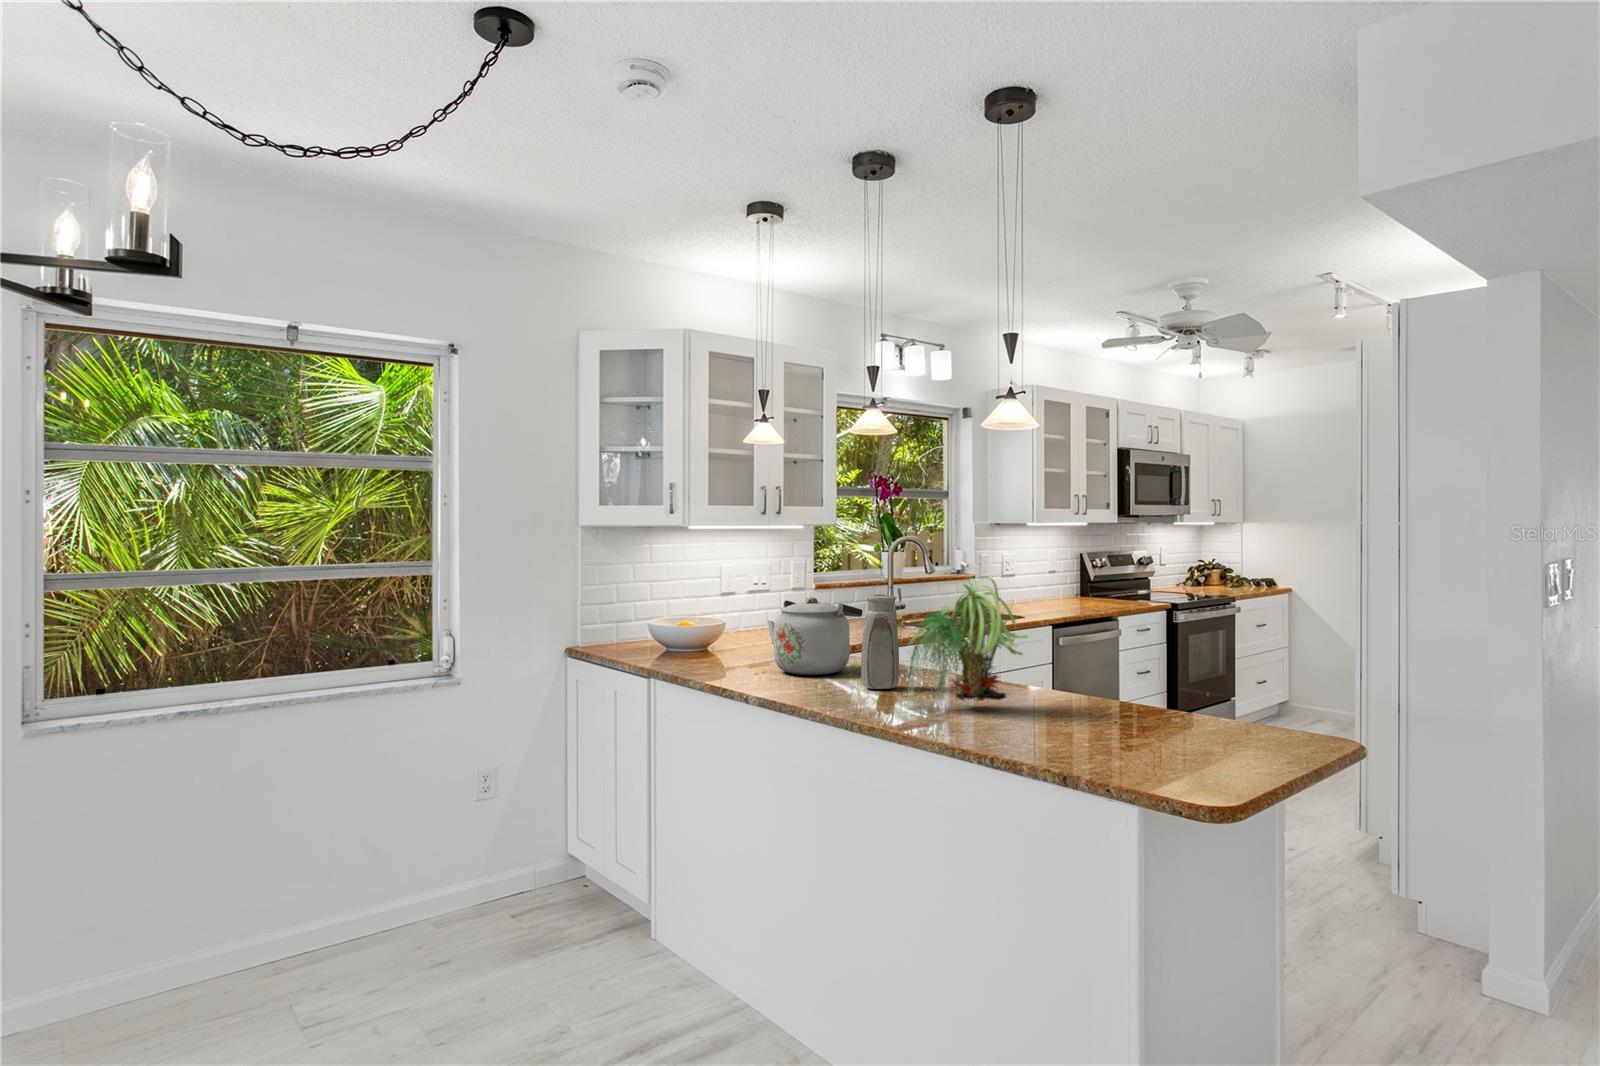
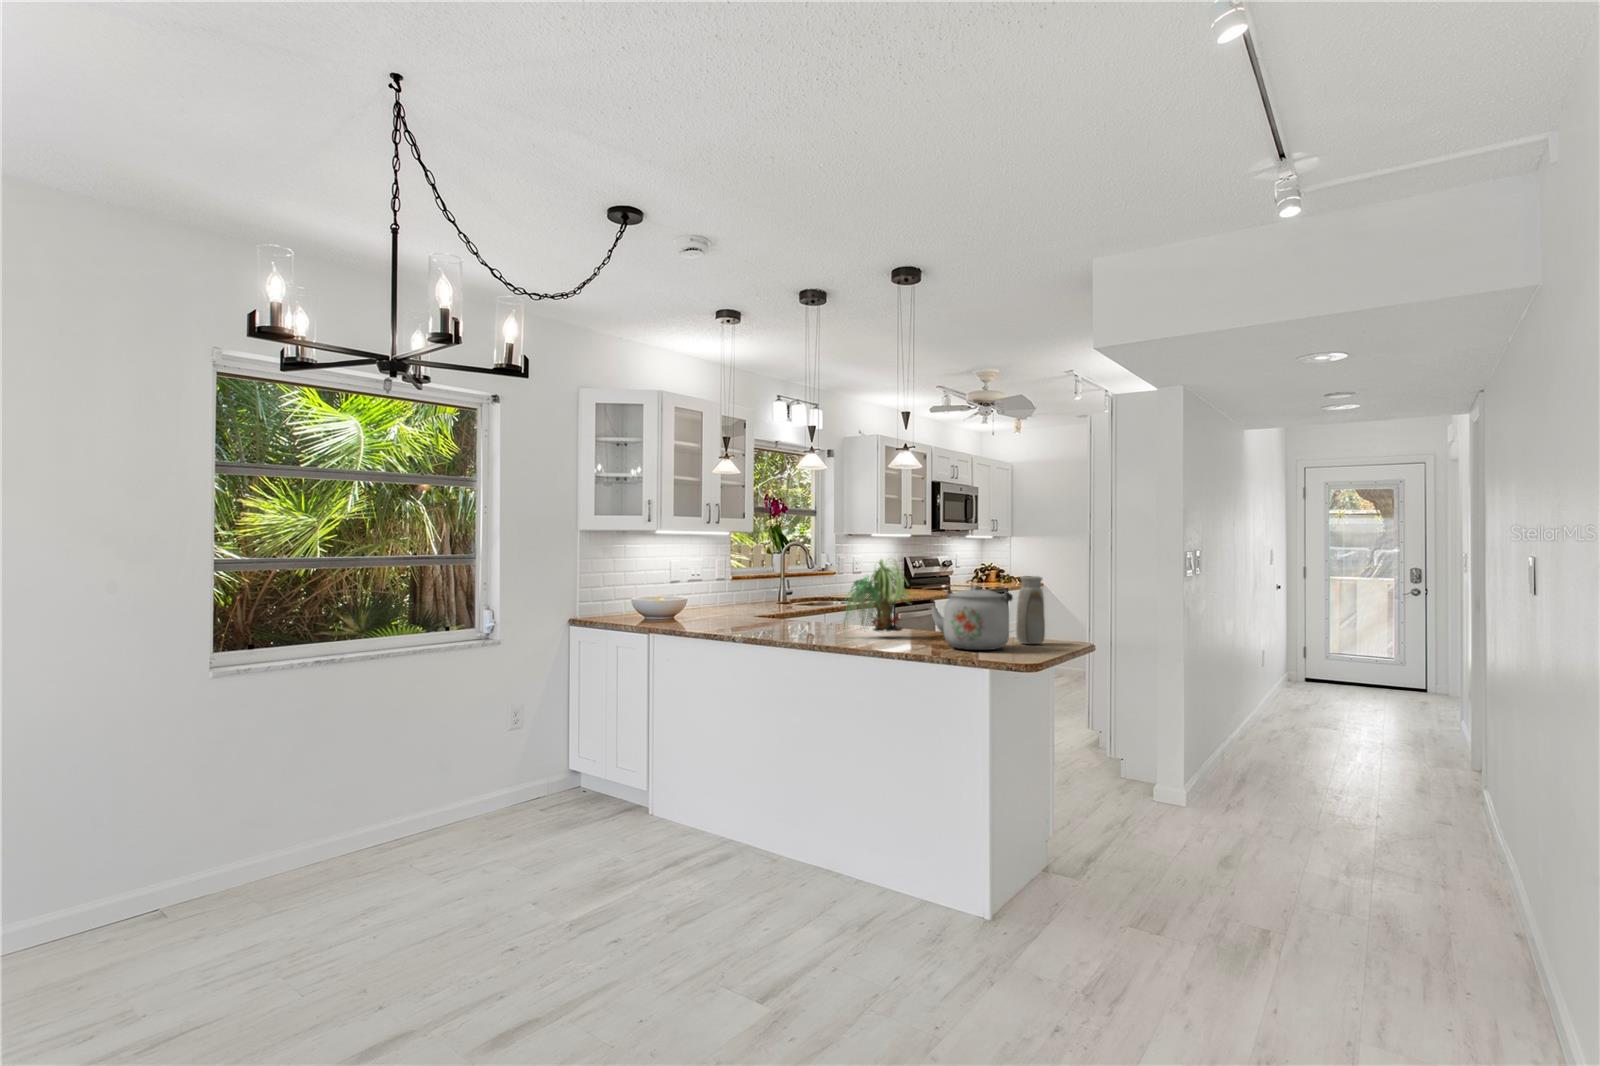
vase: present [861,594,899,689] -> present [1016,576,1045,644]
kettle: present [767,597,862,675] -> present [931,585,1013,650]

